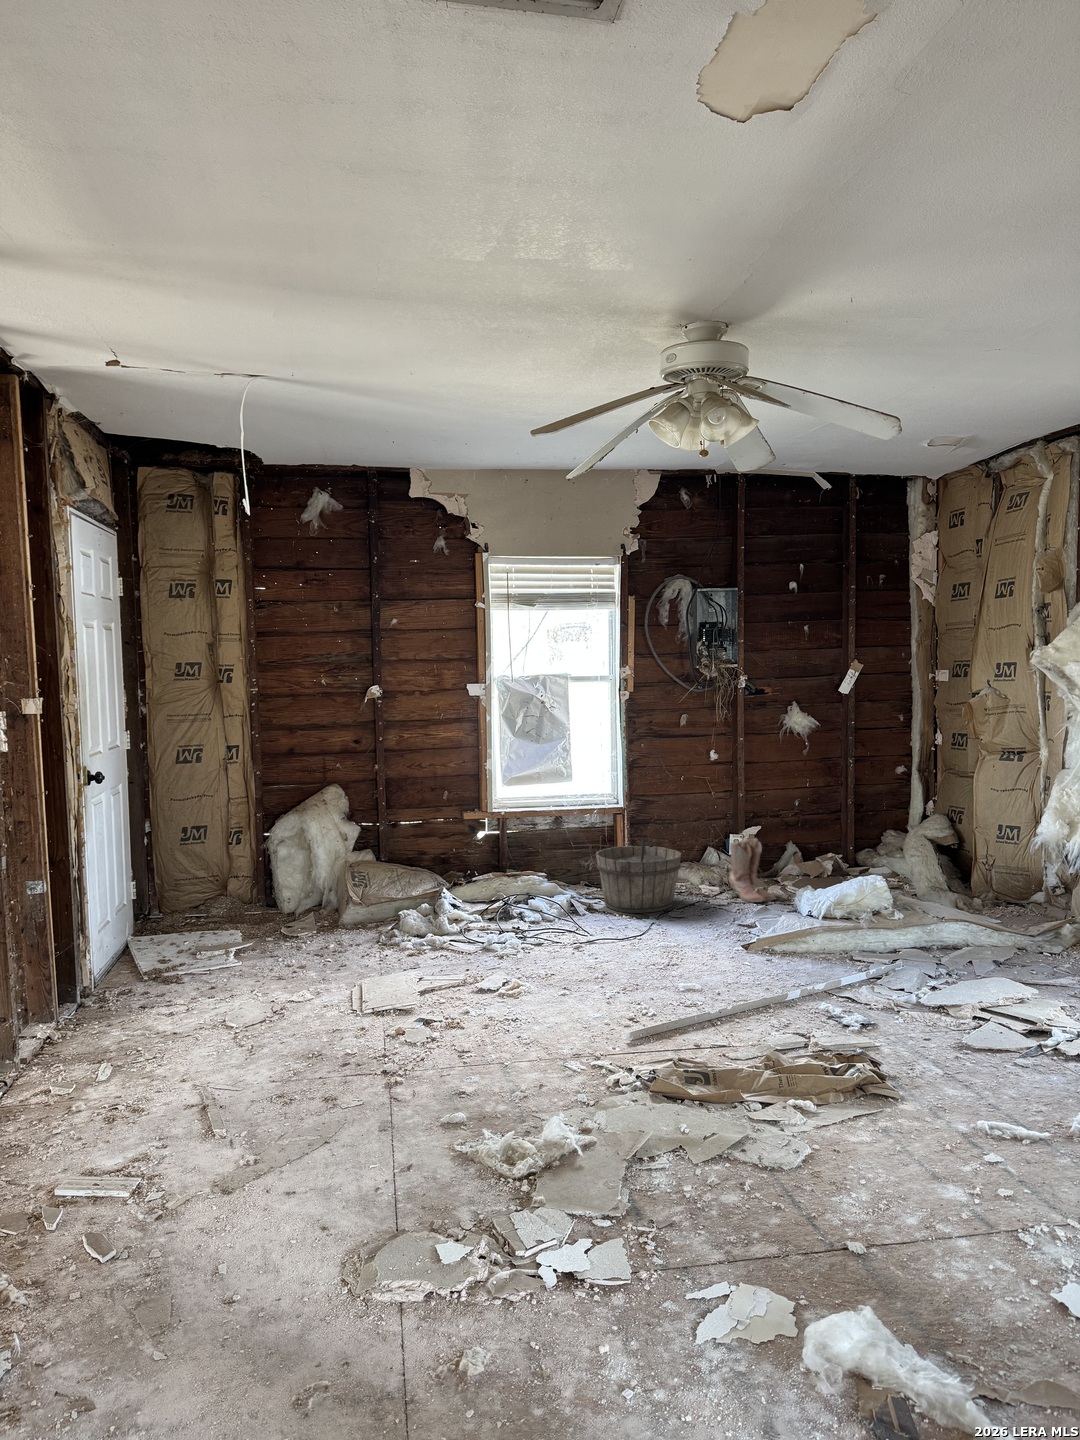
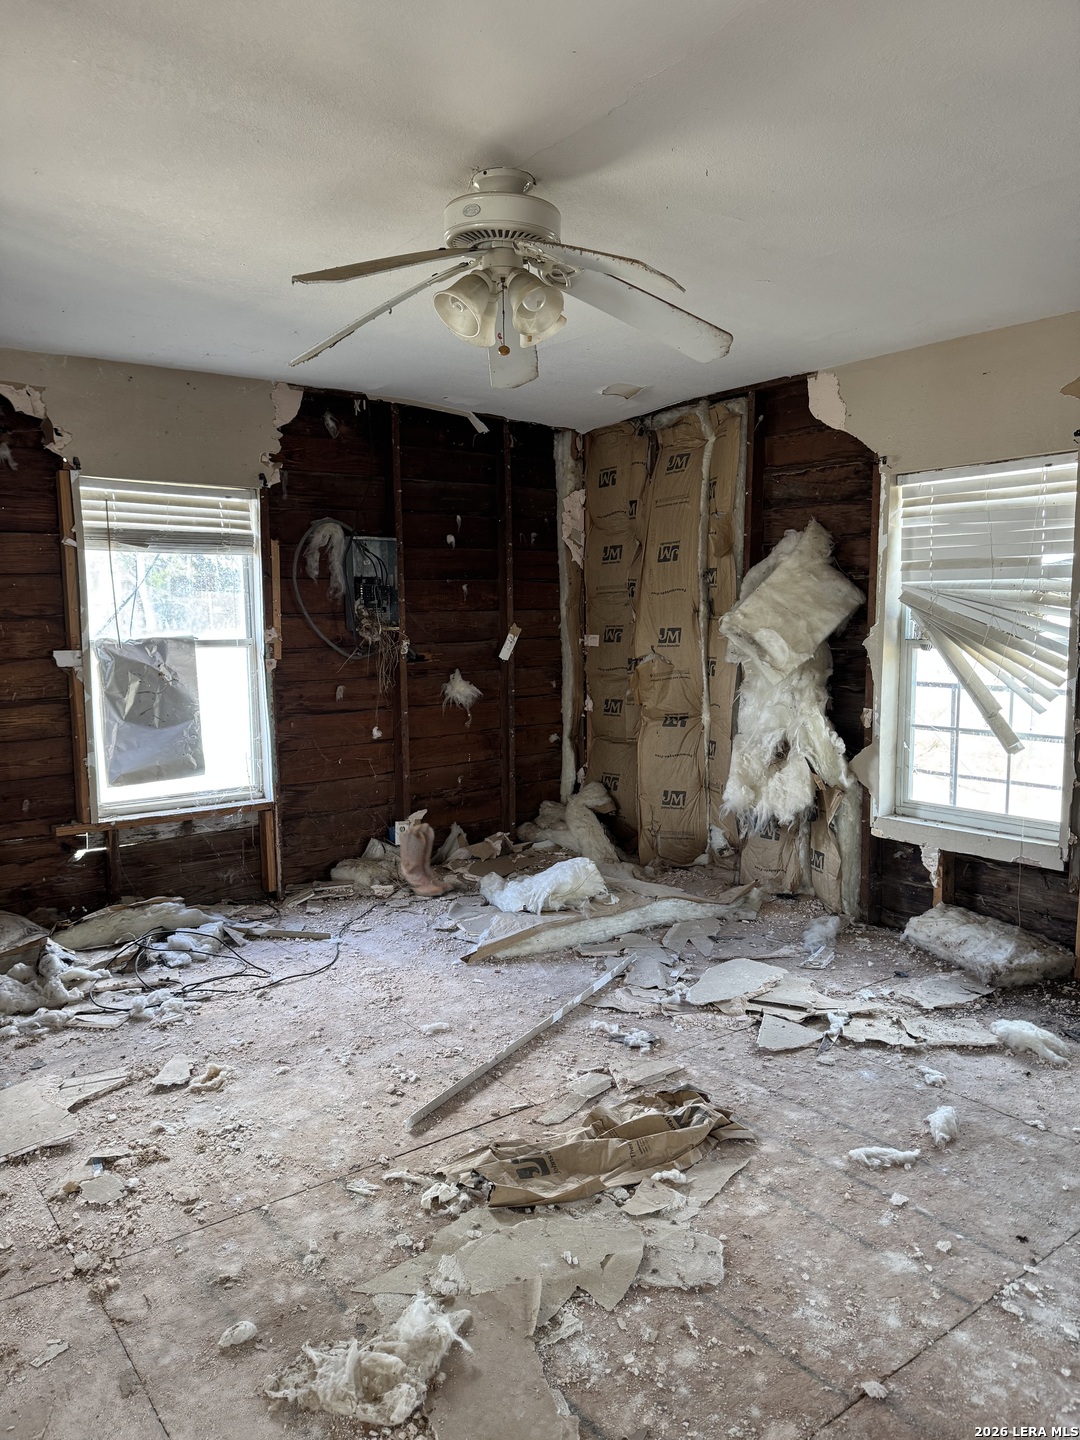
wooden bucket: present [596,833,681,913] -> none [248,832,354,931]

